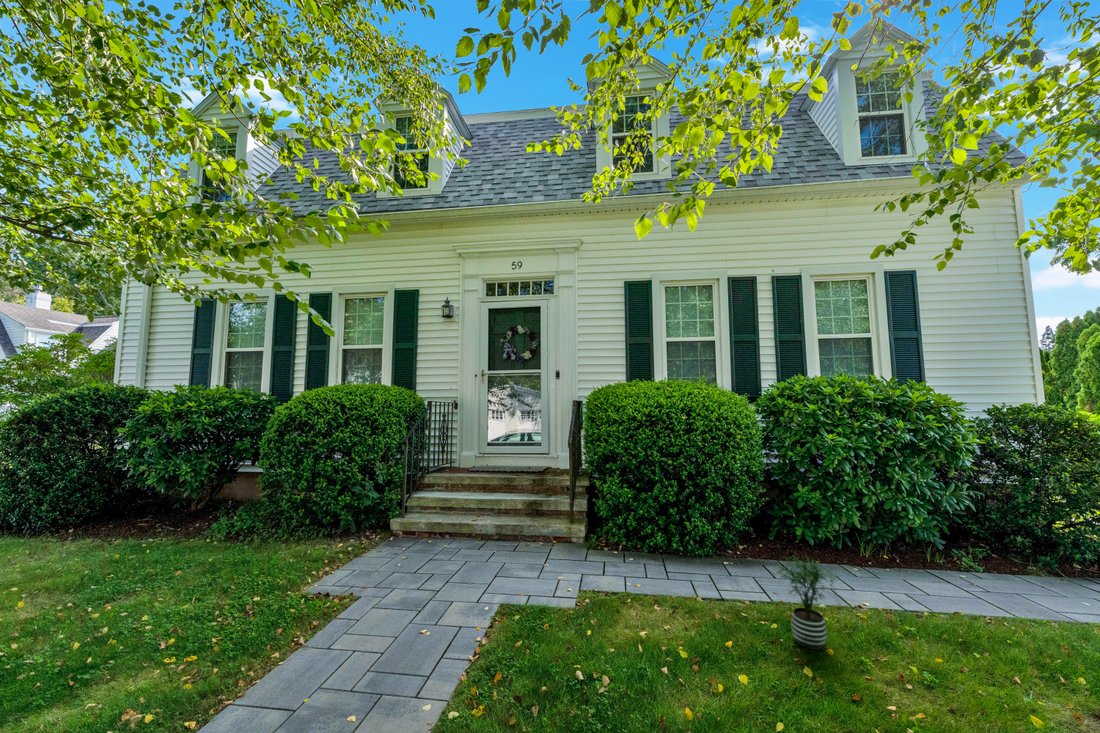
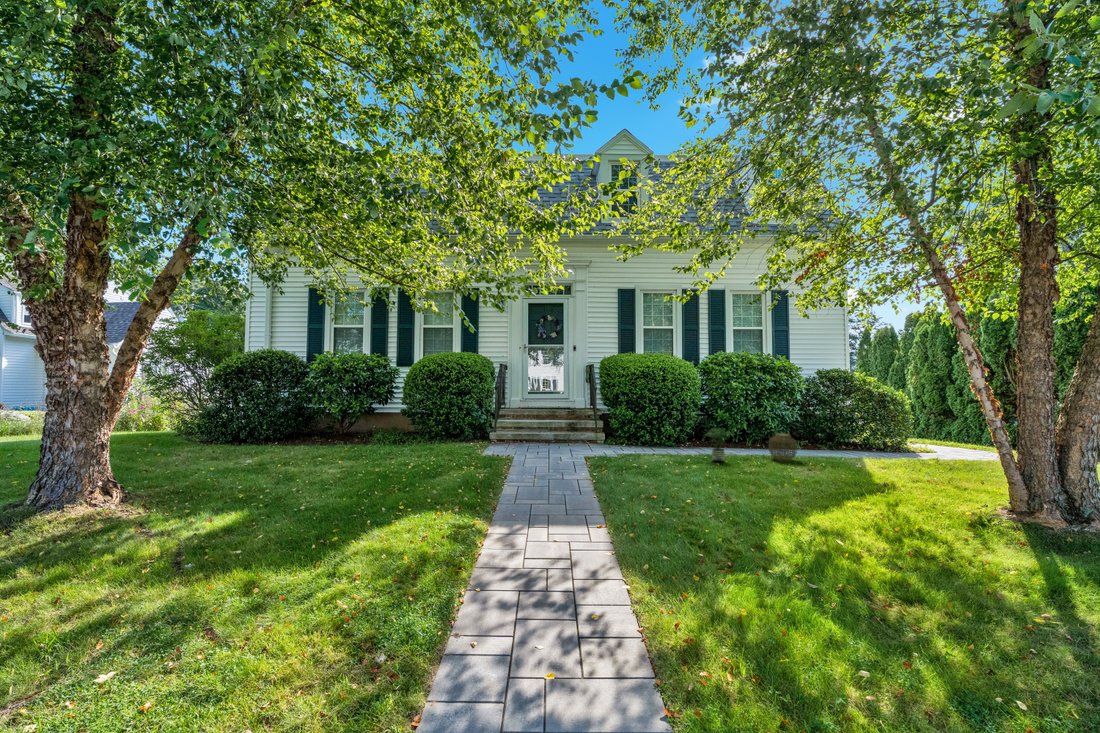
woven basket: none [941,575,1031,659] -> present [769,433,797,462]

